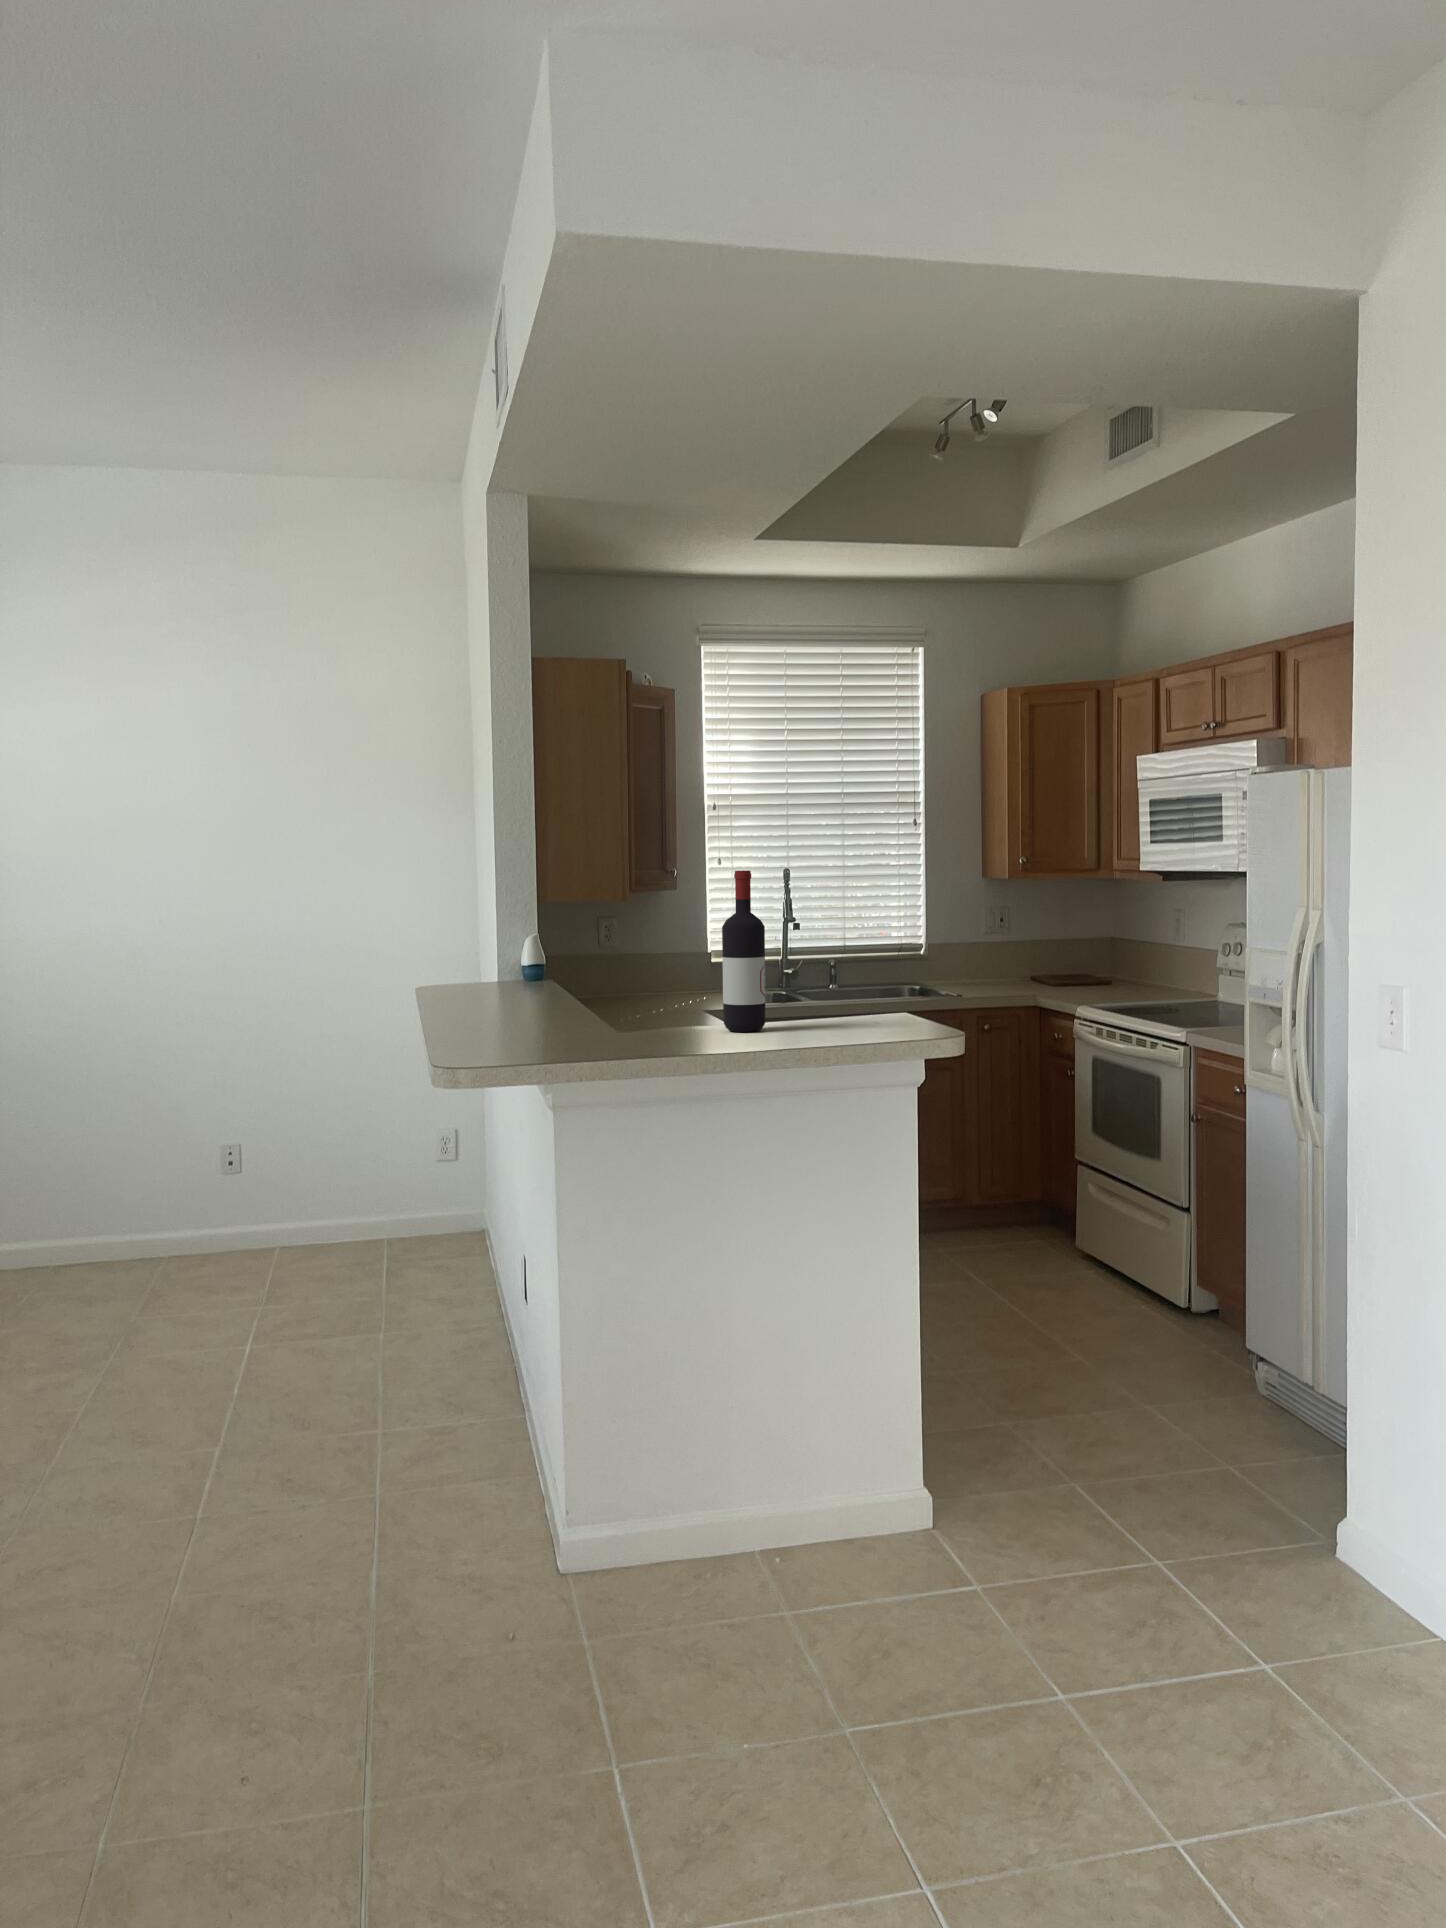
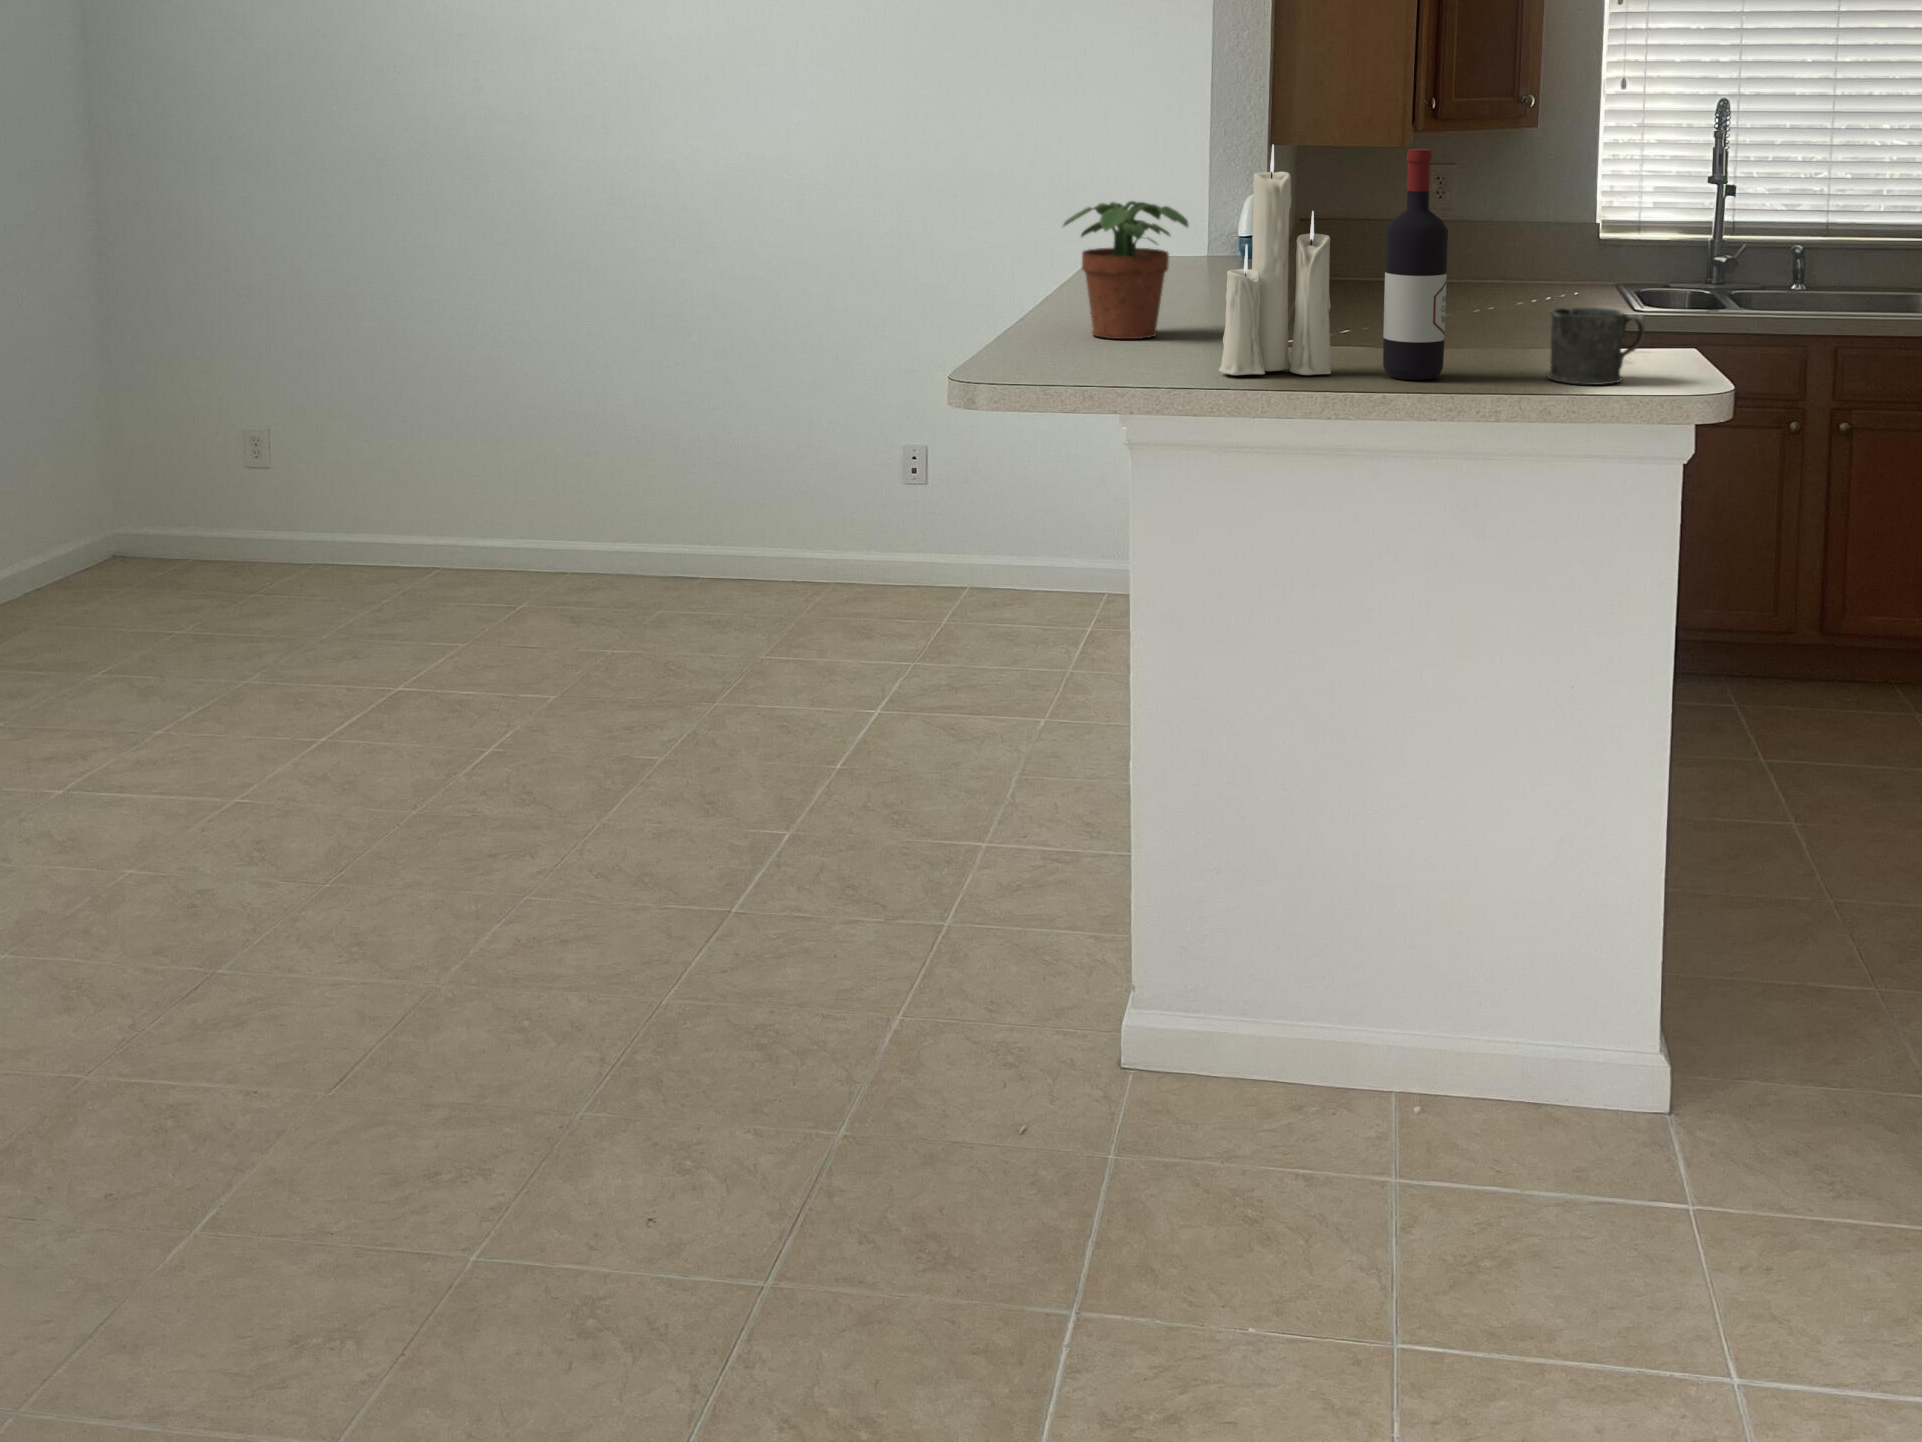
candle: none [612,861,690,1036] -> present [1219,145,1331,375]
potted plant: none [460,923,553,1024] -> present [1063,201,1188,339]
mug: none [828,976,889,1027] -> present [1547,307,1645,385]

